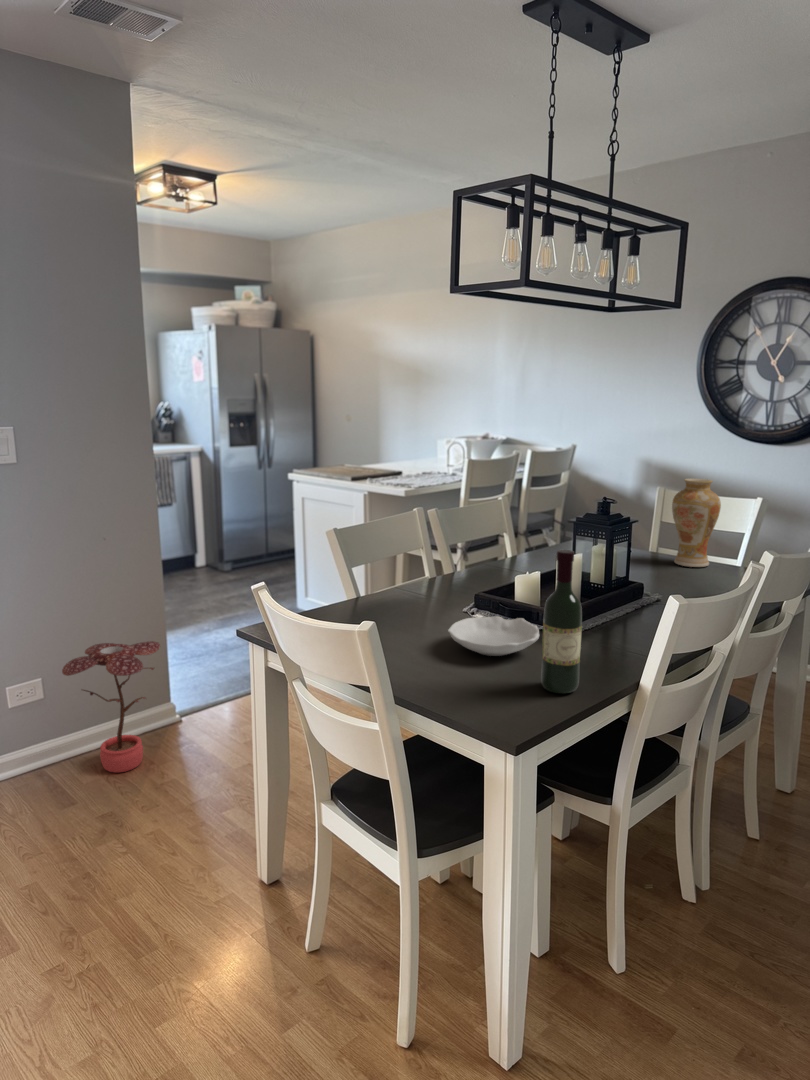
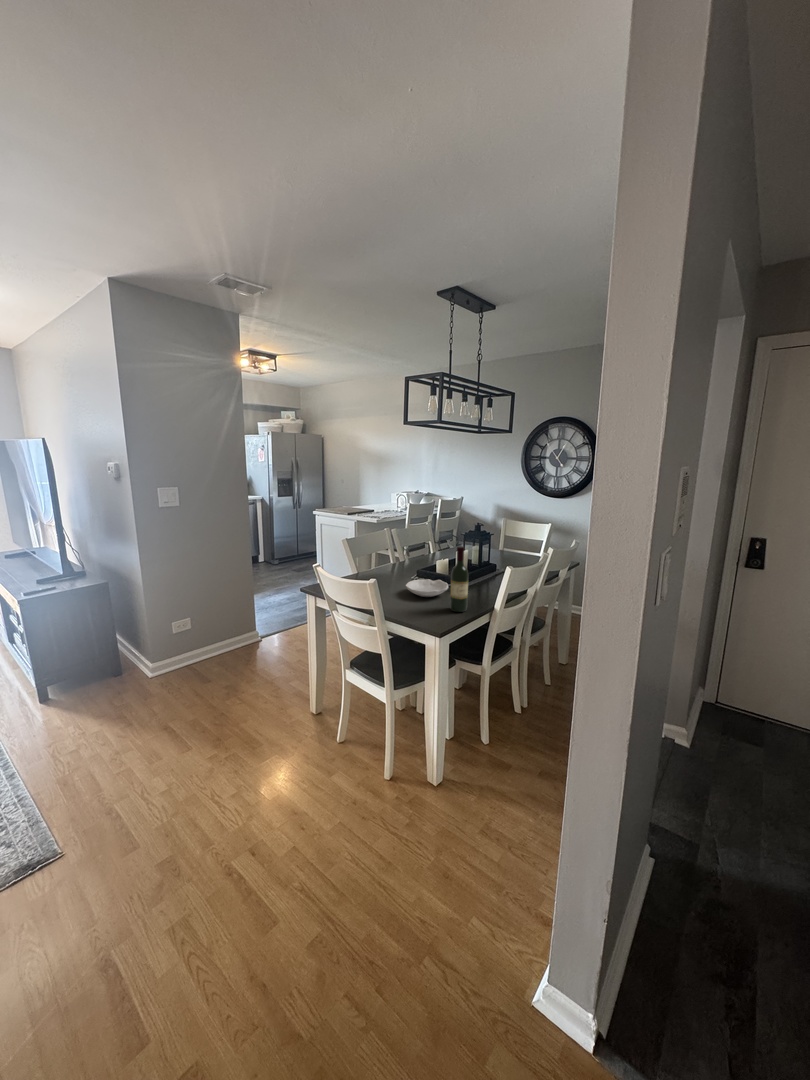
vase: present [672,479,721,567] -> none [509,514,532,557]
potted plant: present [62,641,160,773] -> none [203,598,254,666]

